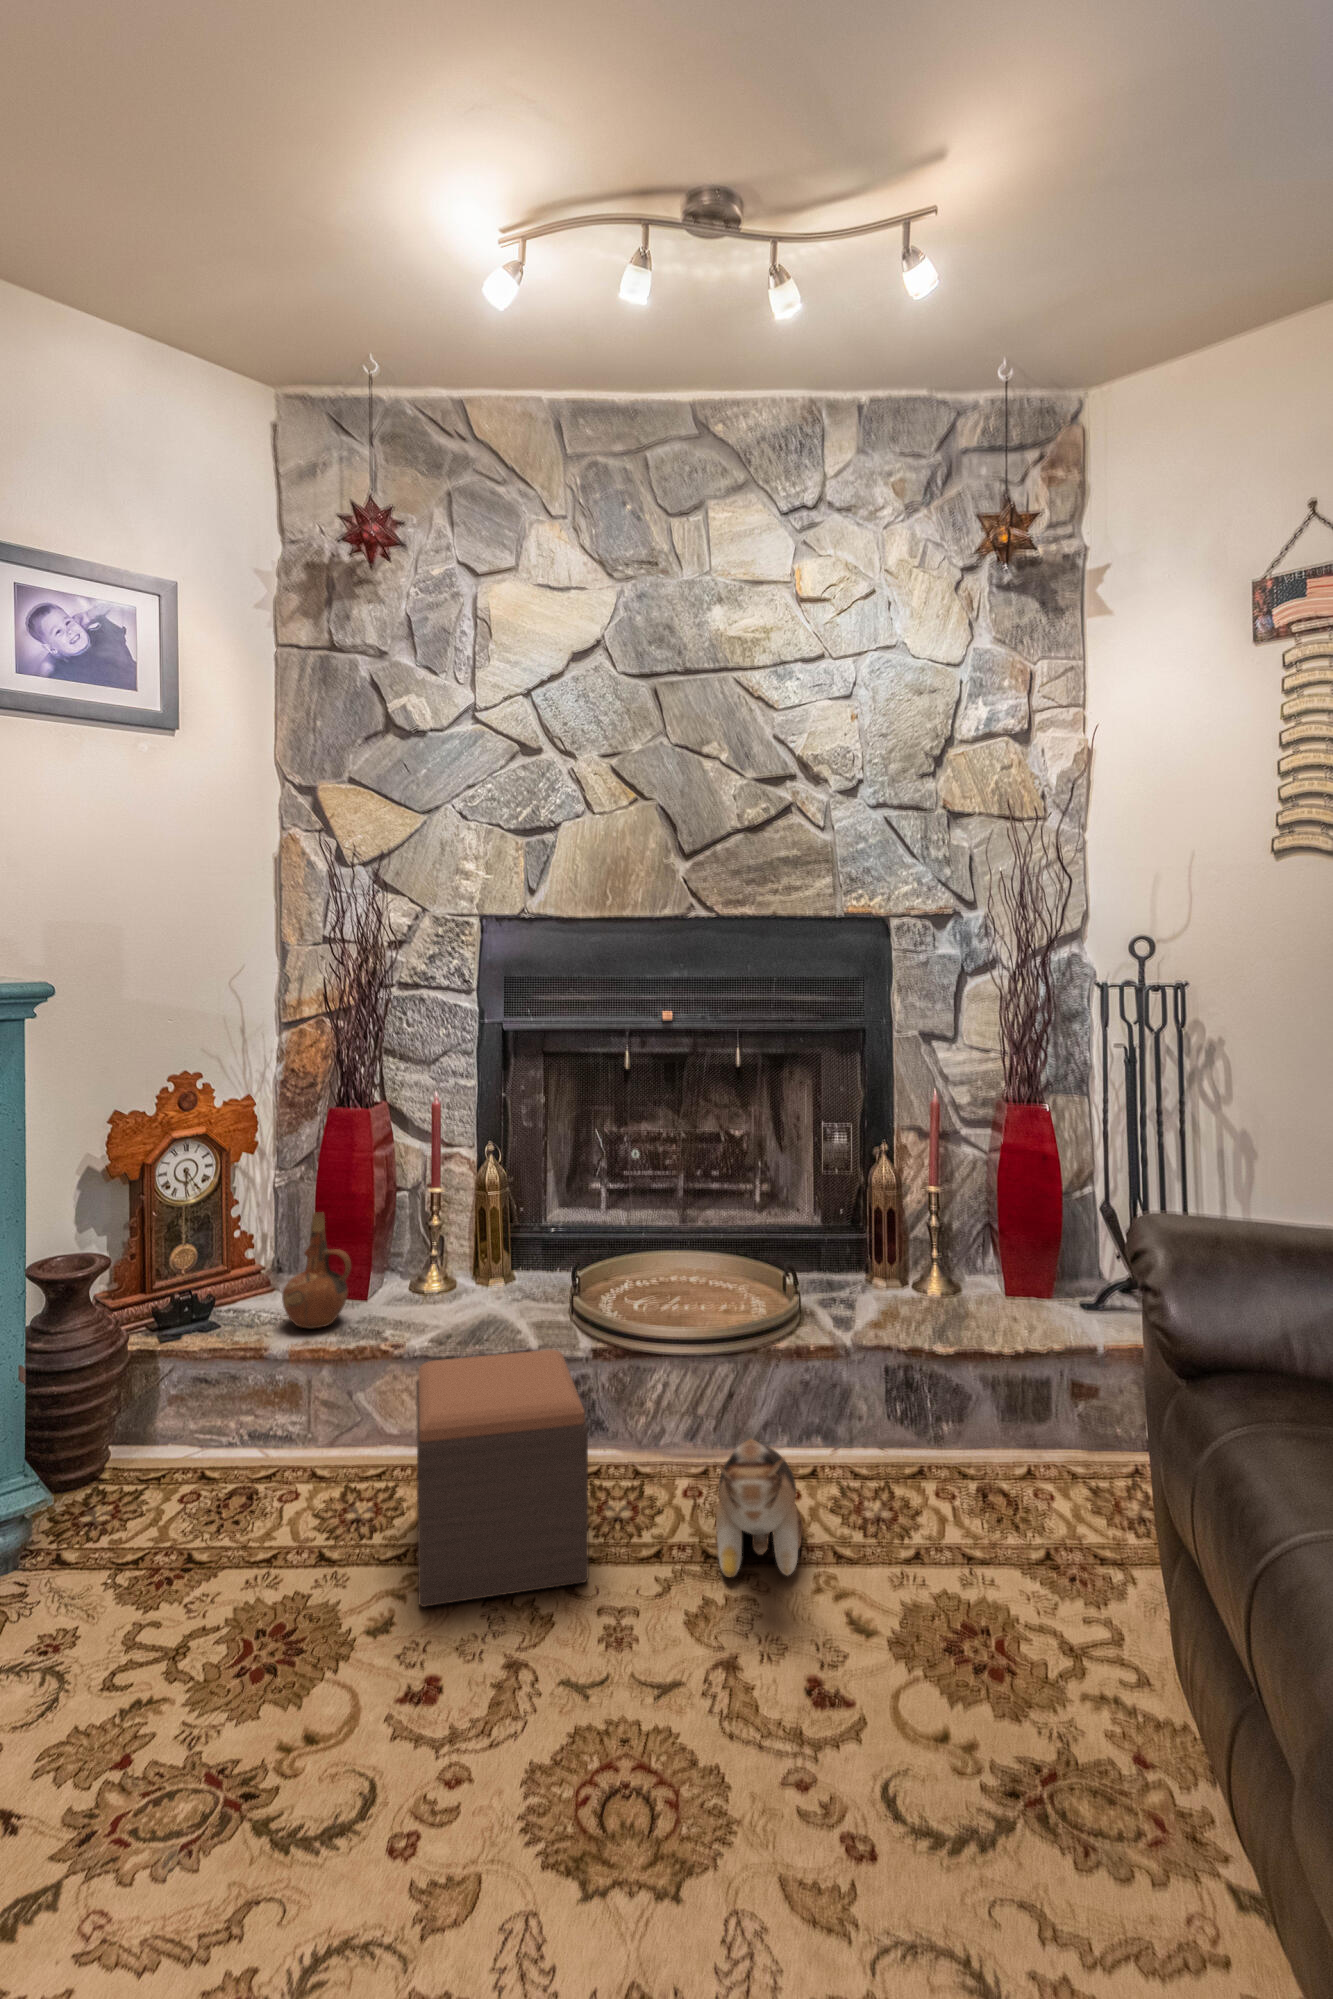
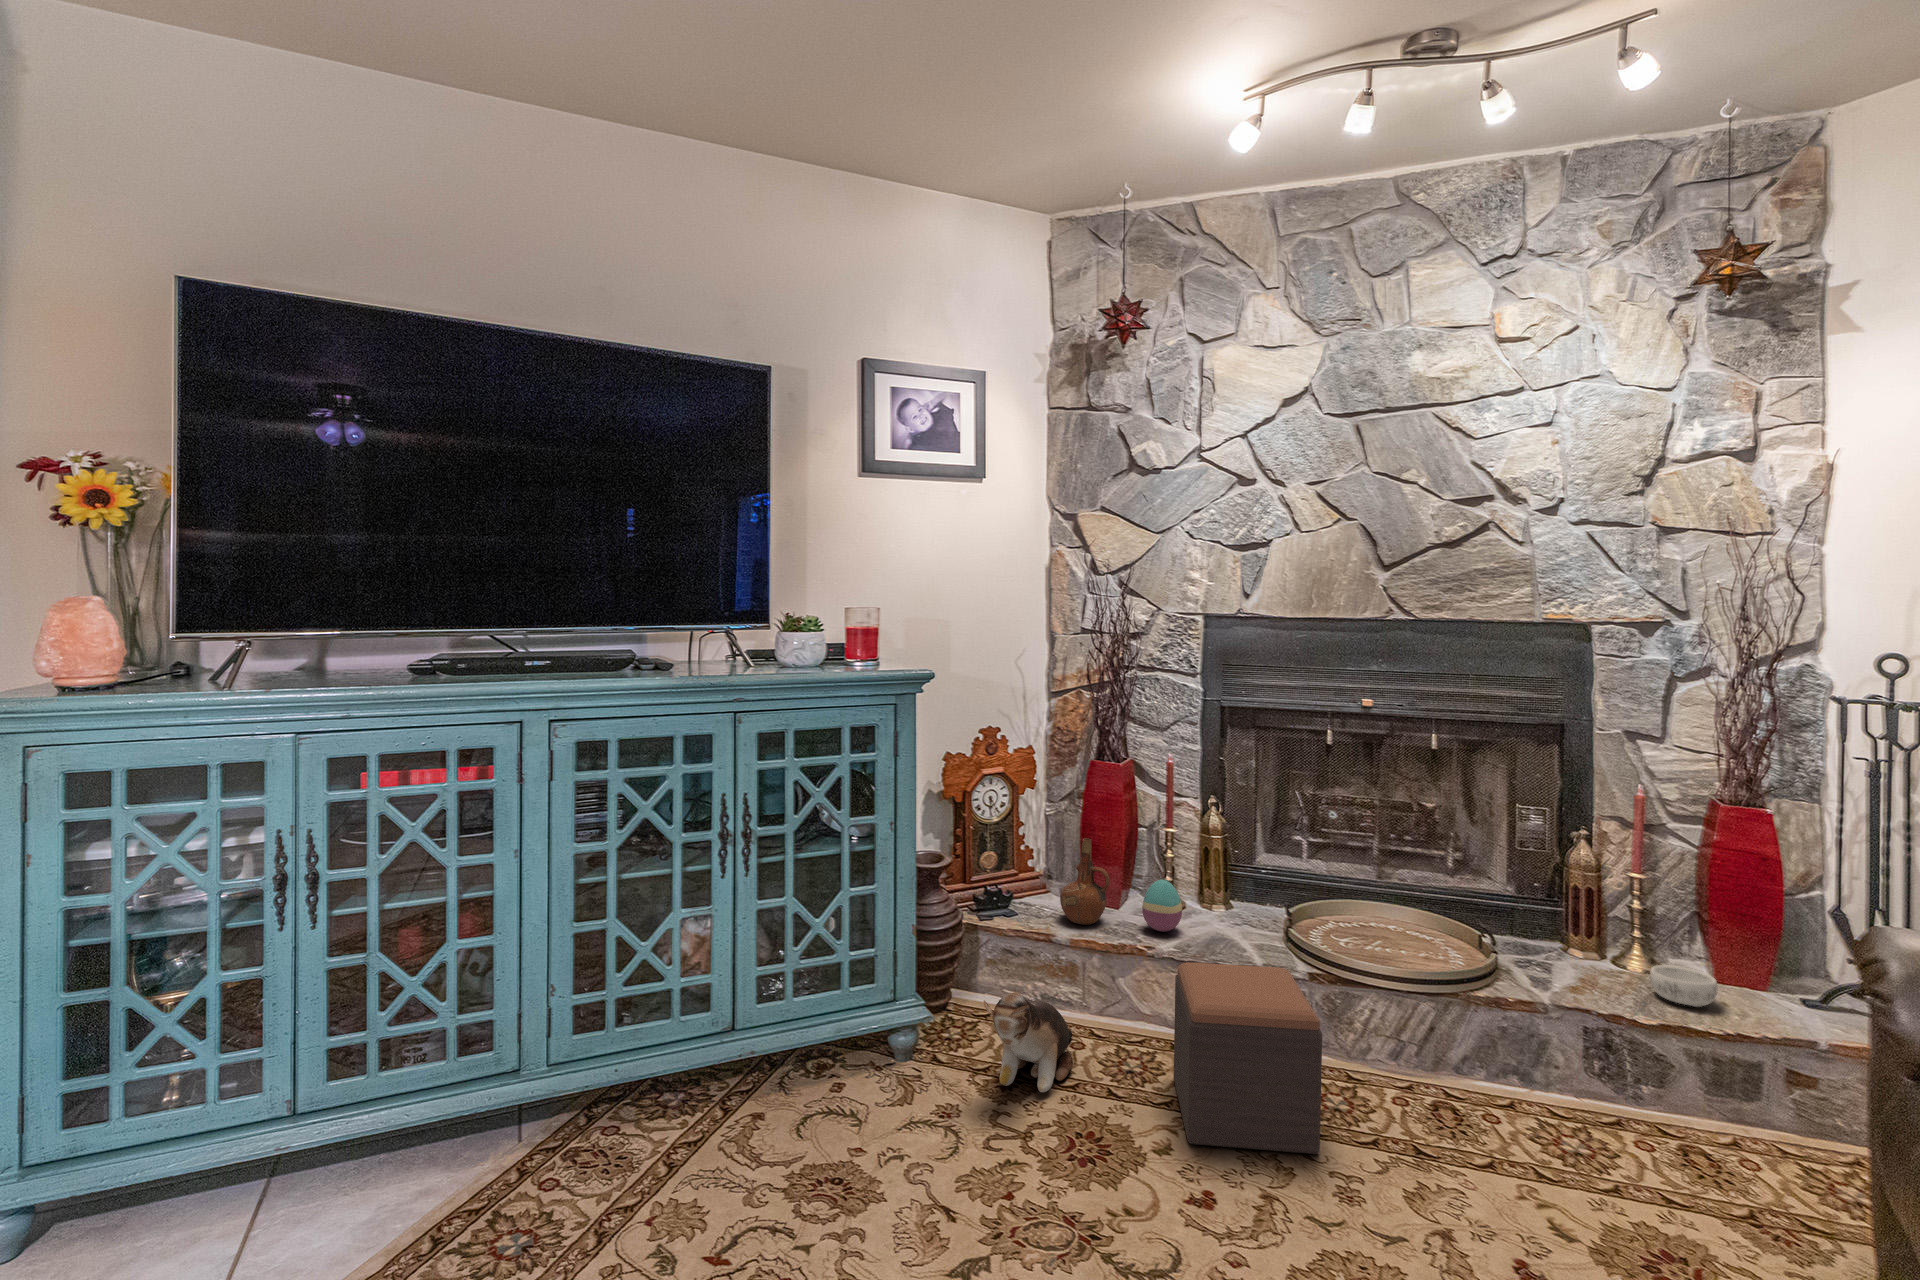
decorative egg: none [394,1256,446,1323] -> present [1142,880,1182,932]
decorative bowl: none [945,1284,1005,1326] -> present [1650,965,1718,1007]
plush toy: present [715,1439,803,1577] -> present [983,992,1073,1092]

